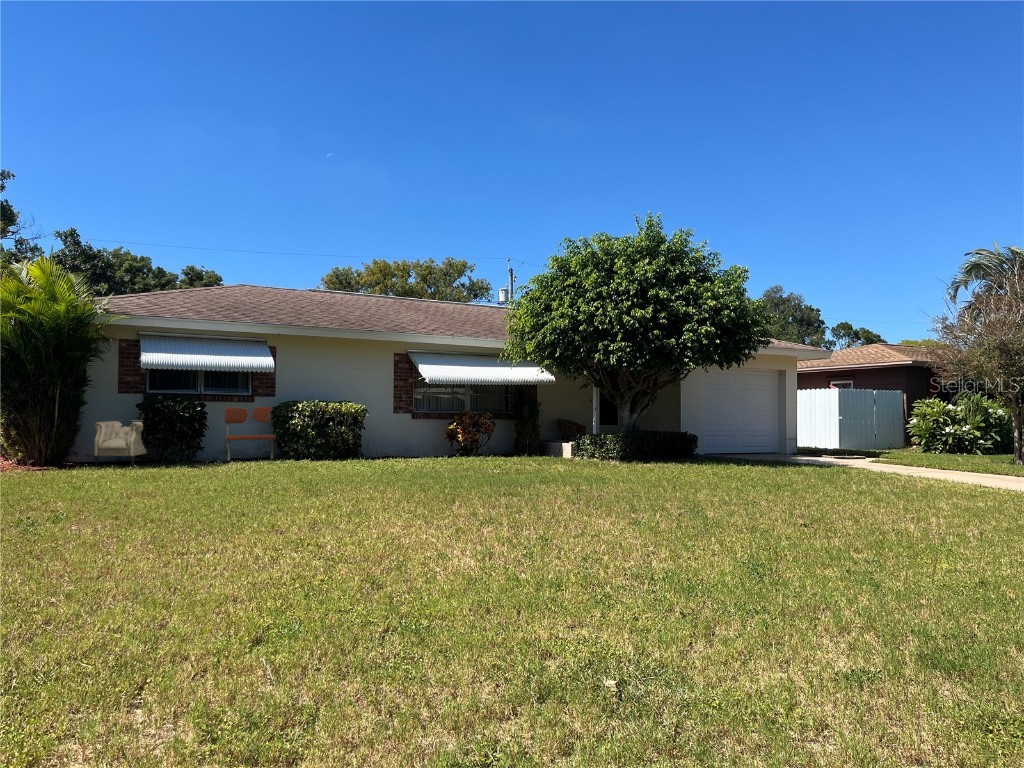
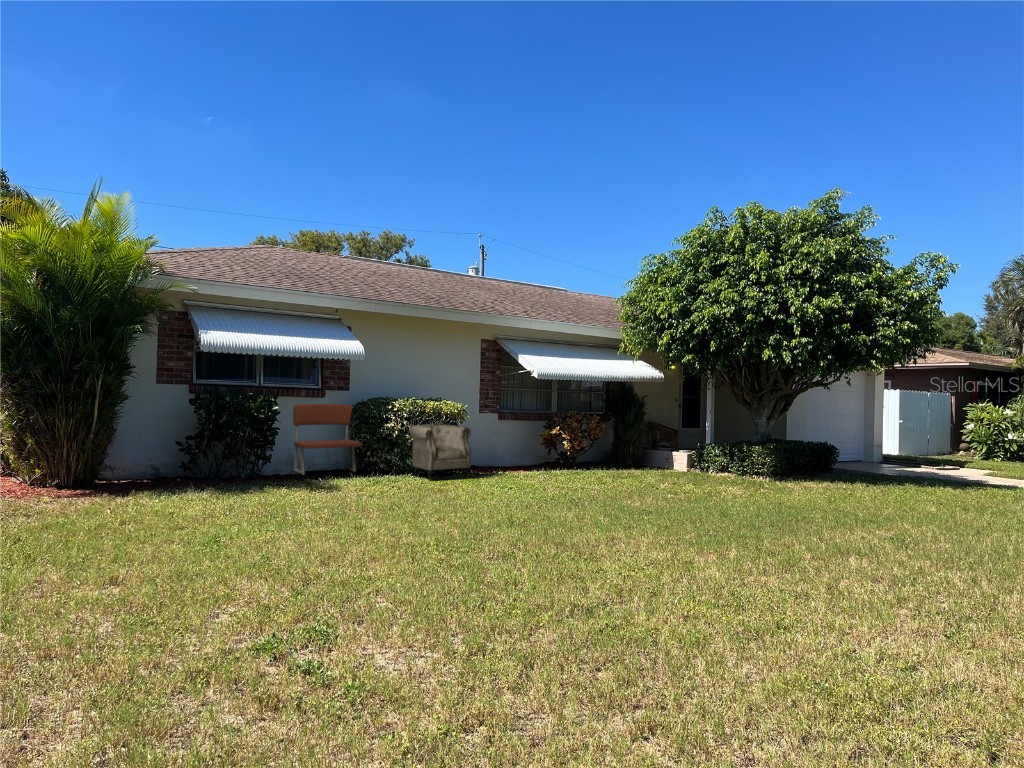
chair: present [94,420,146,465] -> present [410,424,471,481]

